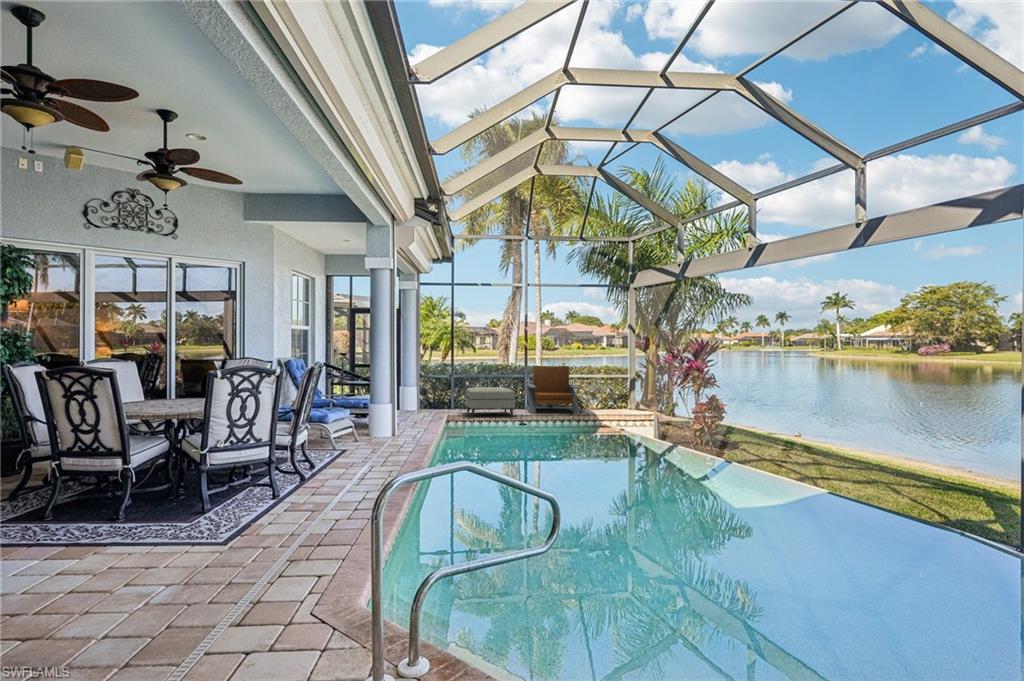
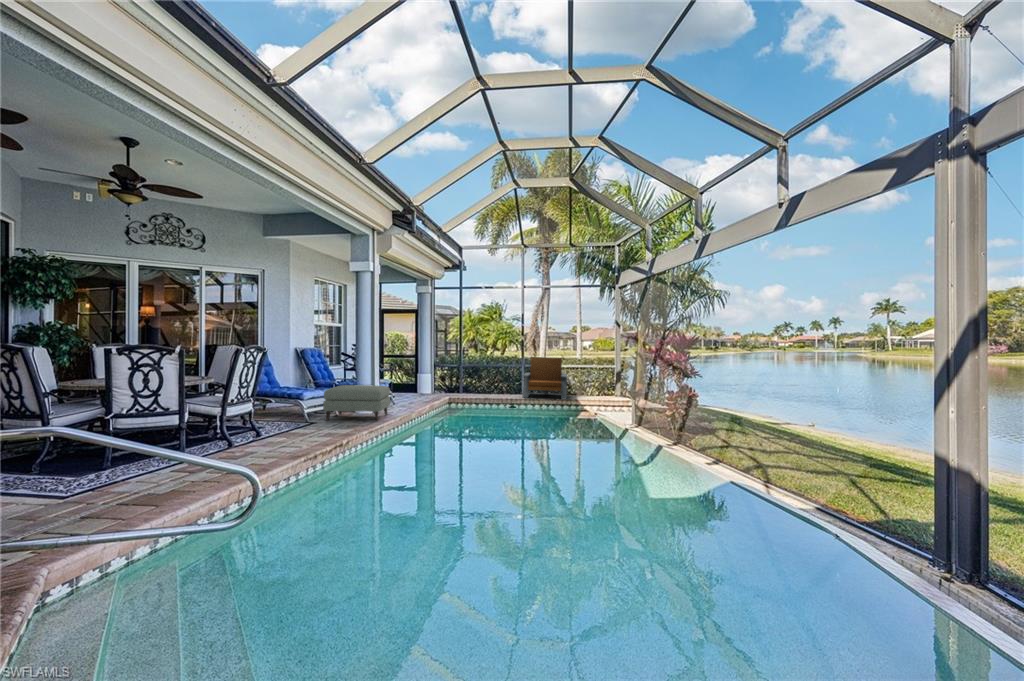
ottoman: present [465,387,515,417] -> present [323,385,390,421]

